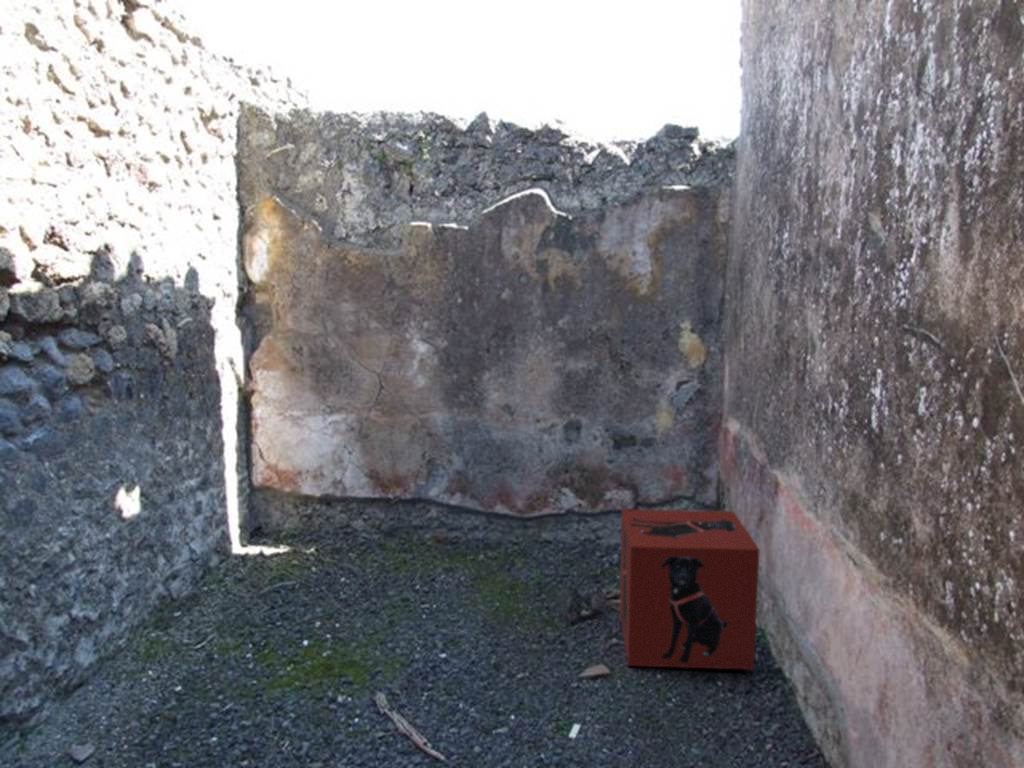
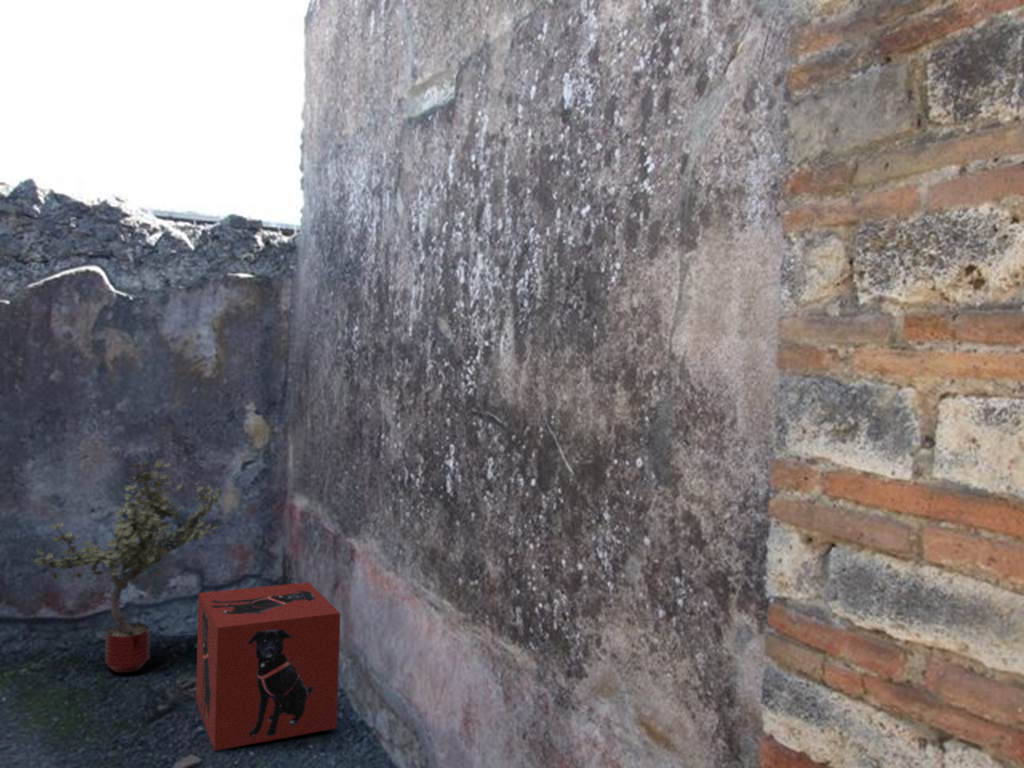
potted tree: none [484,375,648,575] -> present [34,460,220,673]

